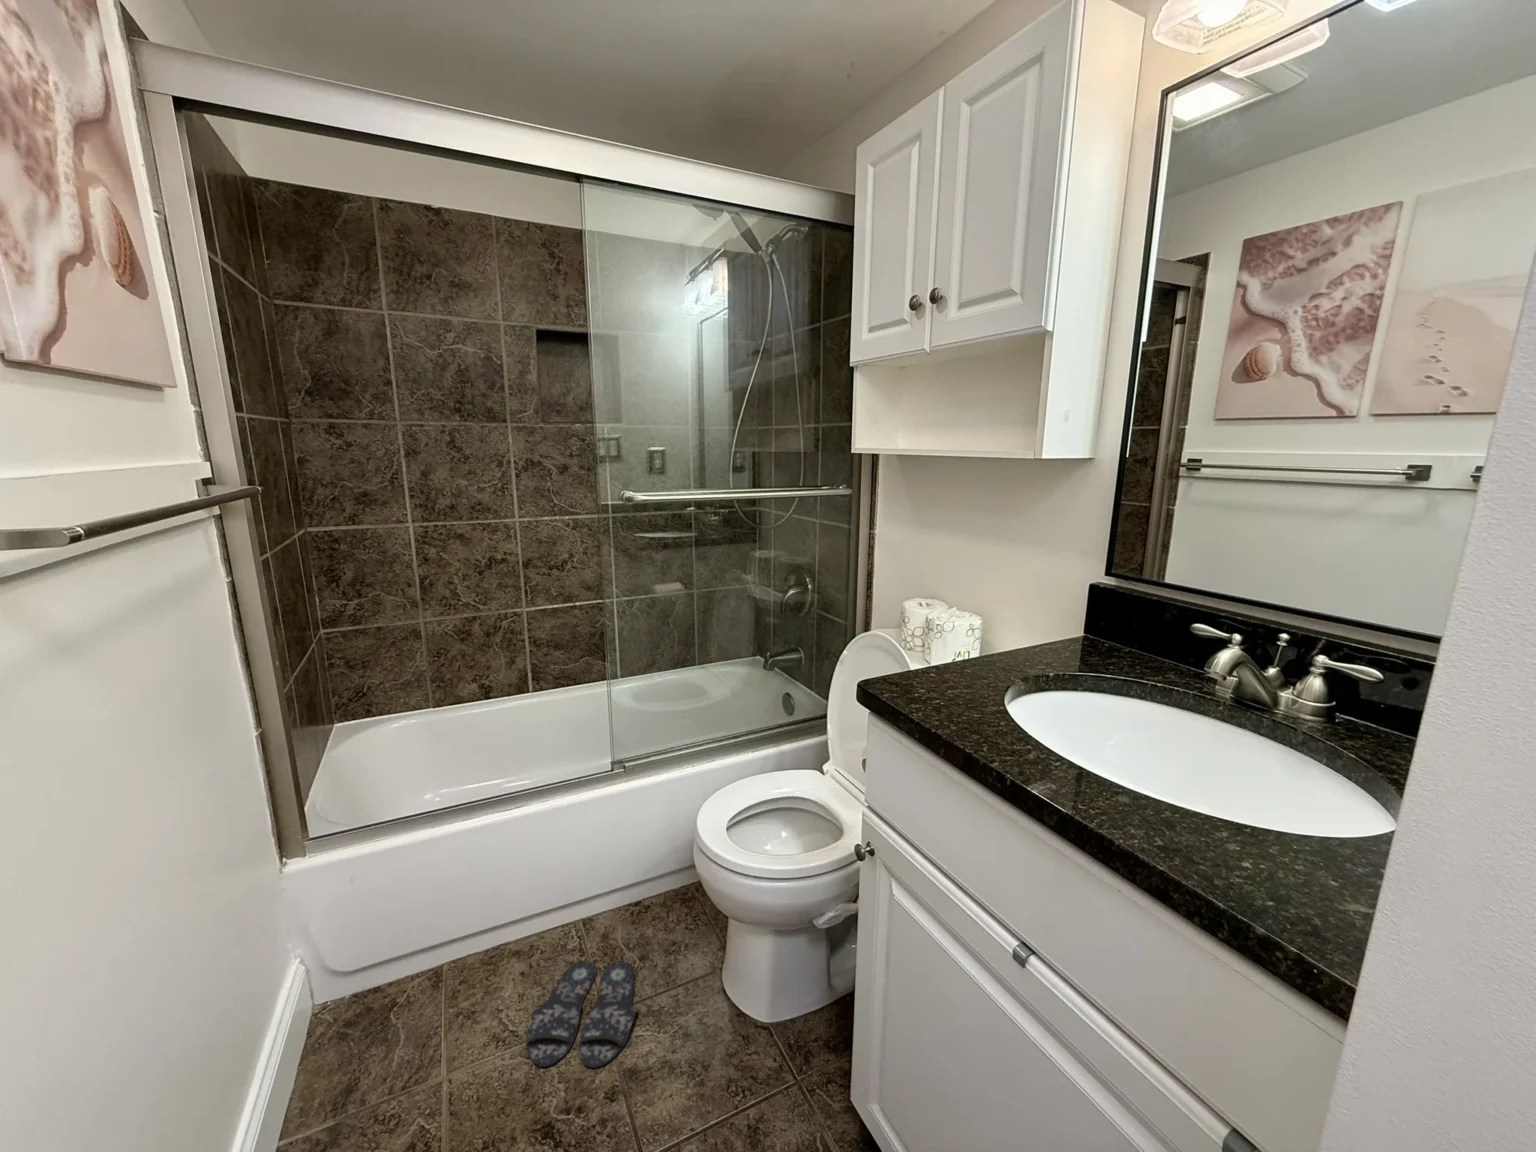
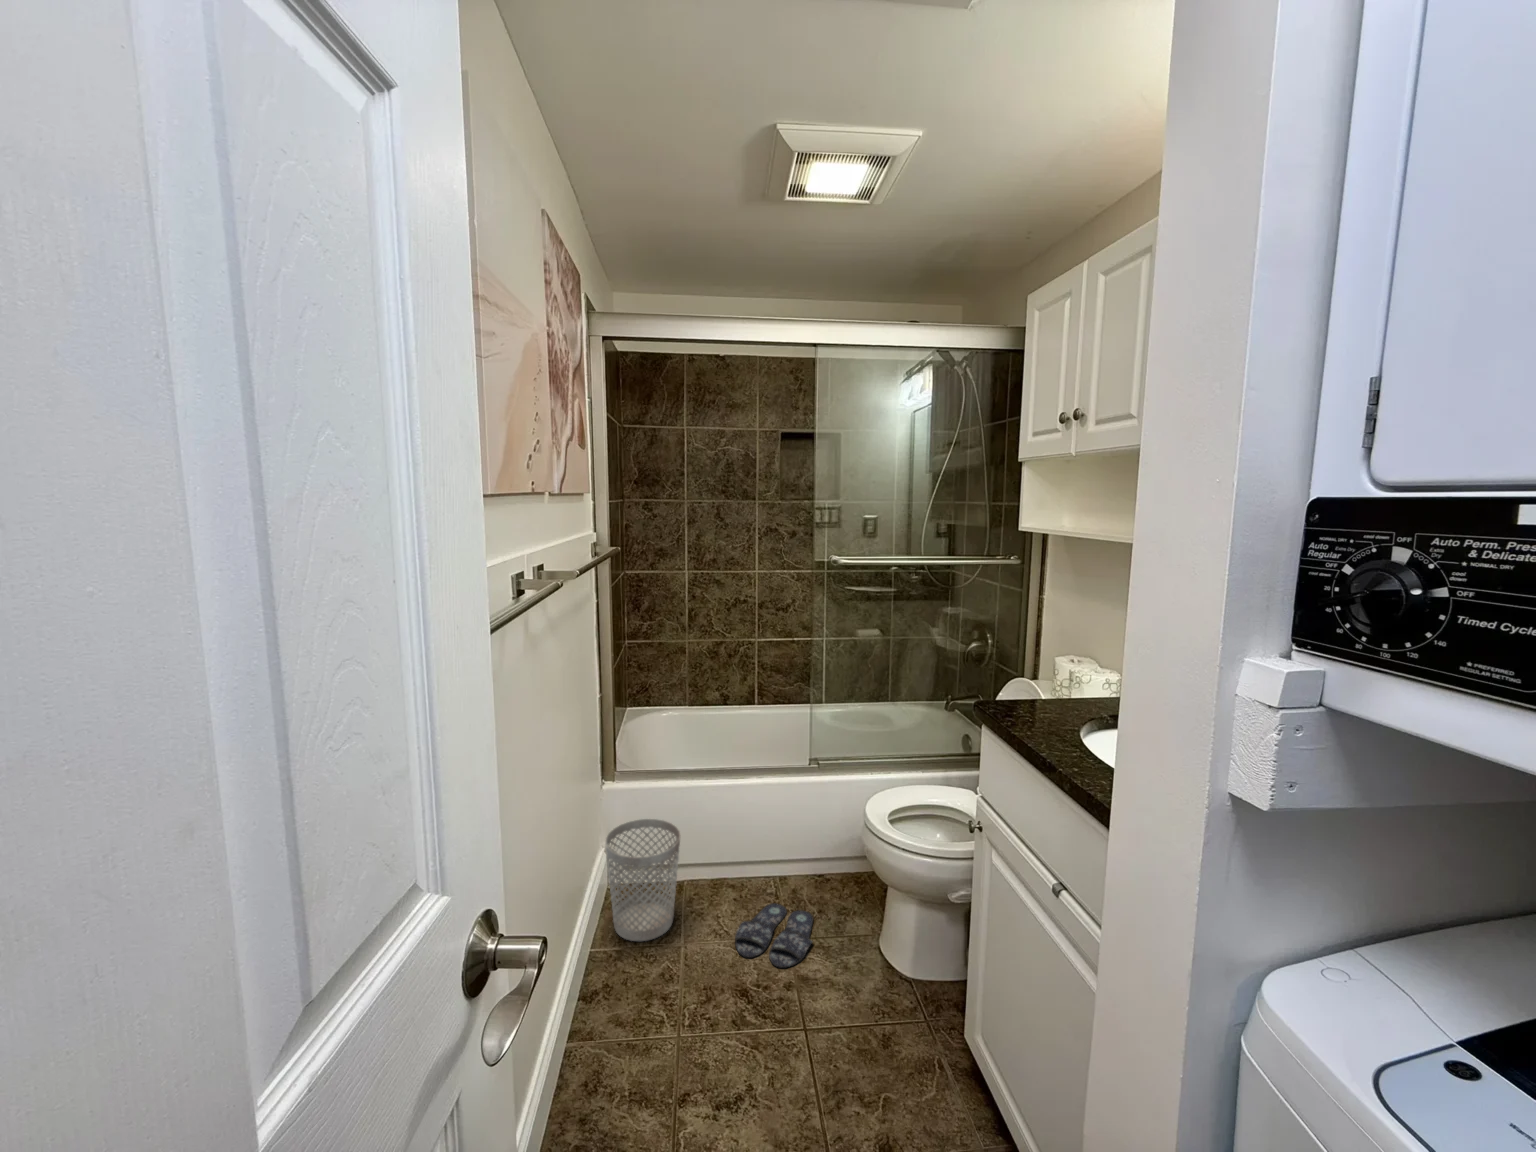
wastebasket: none [288,898,427,1100] -> present [605,819,680,941]

